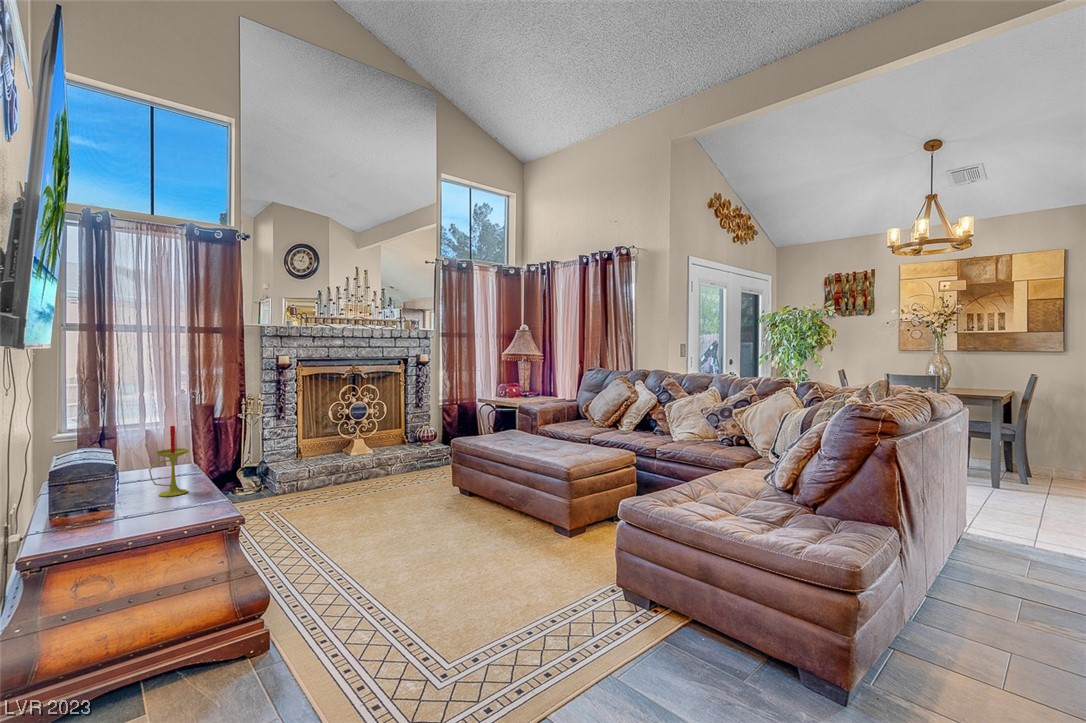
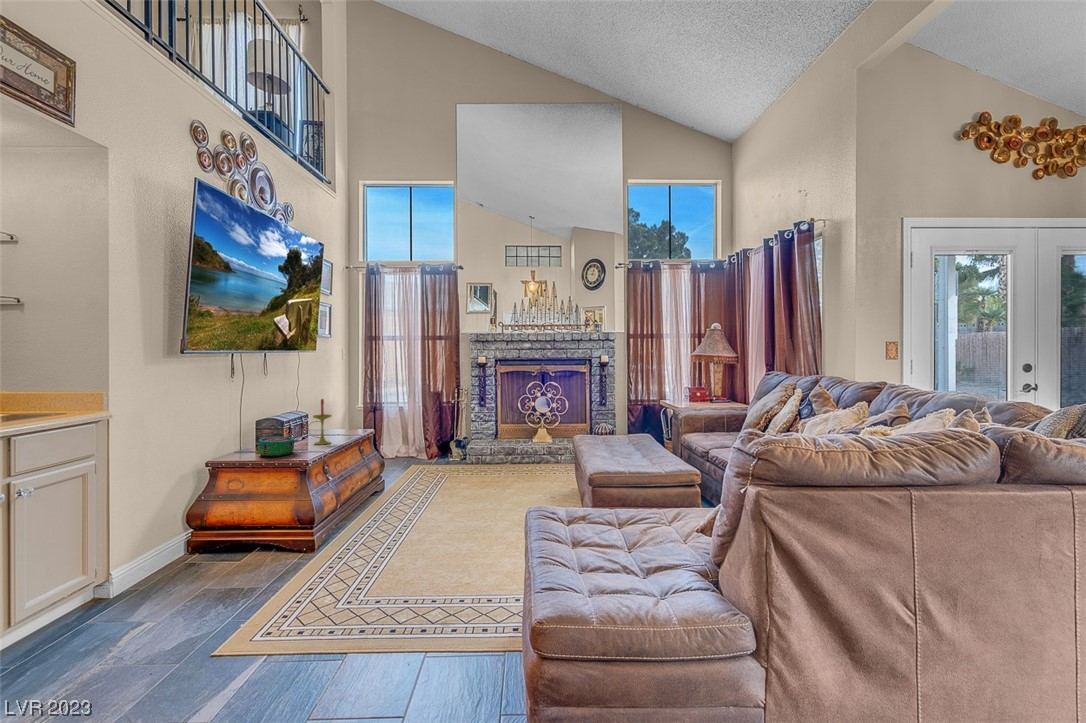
decorative bowl: none [112,490,176,526] -> present [258,437,294,456]

